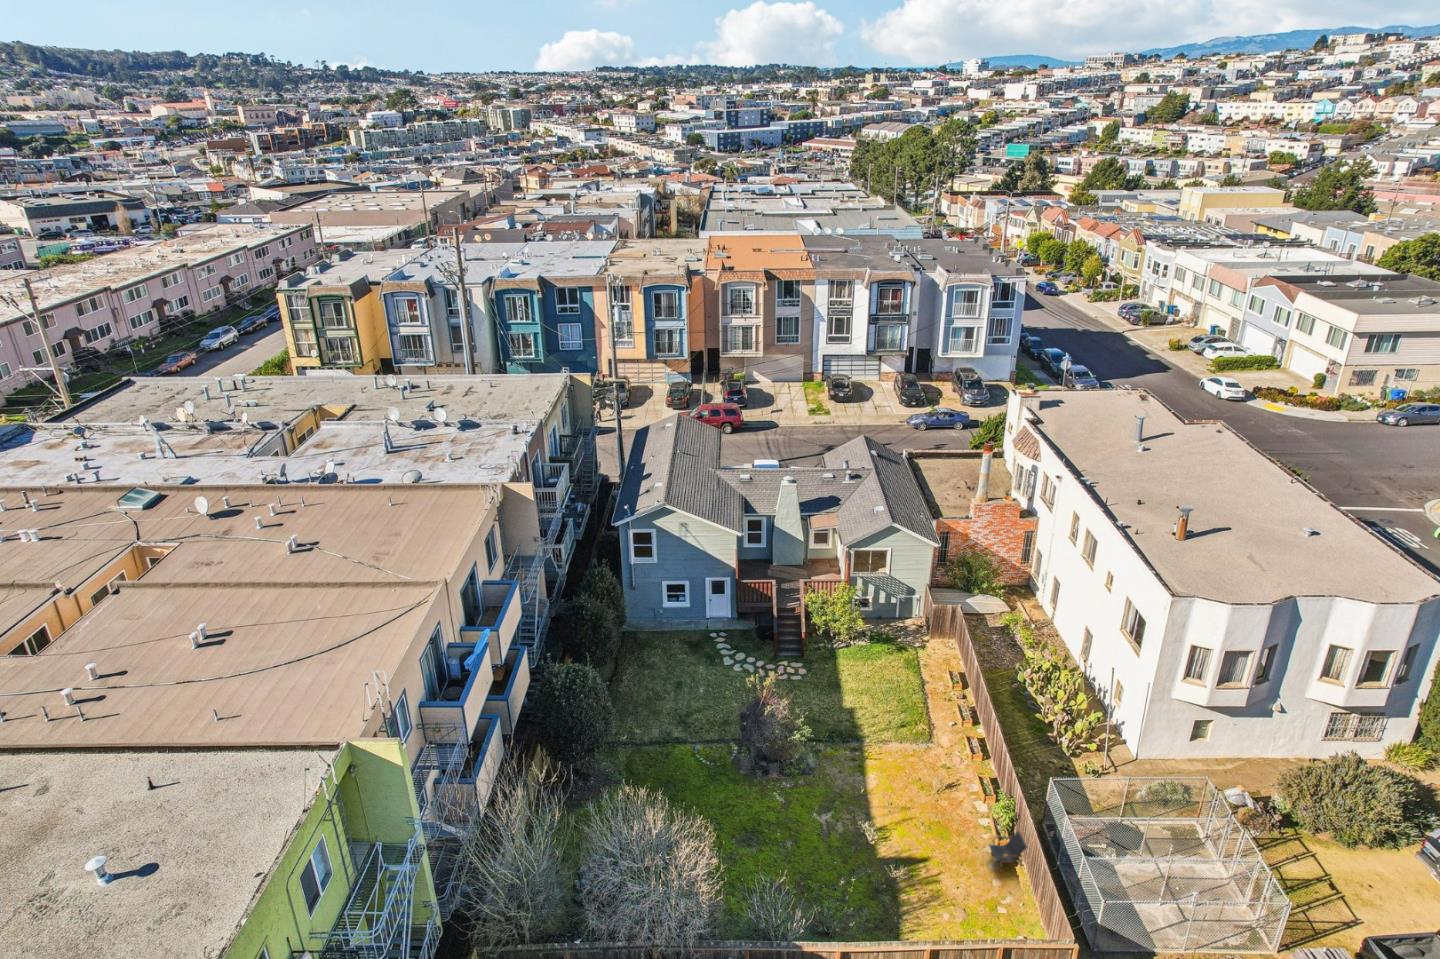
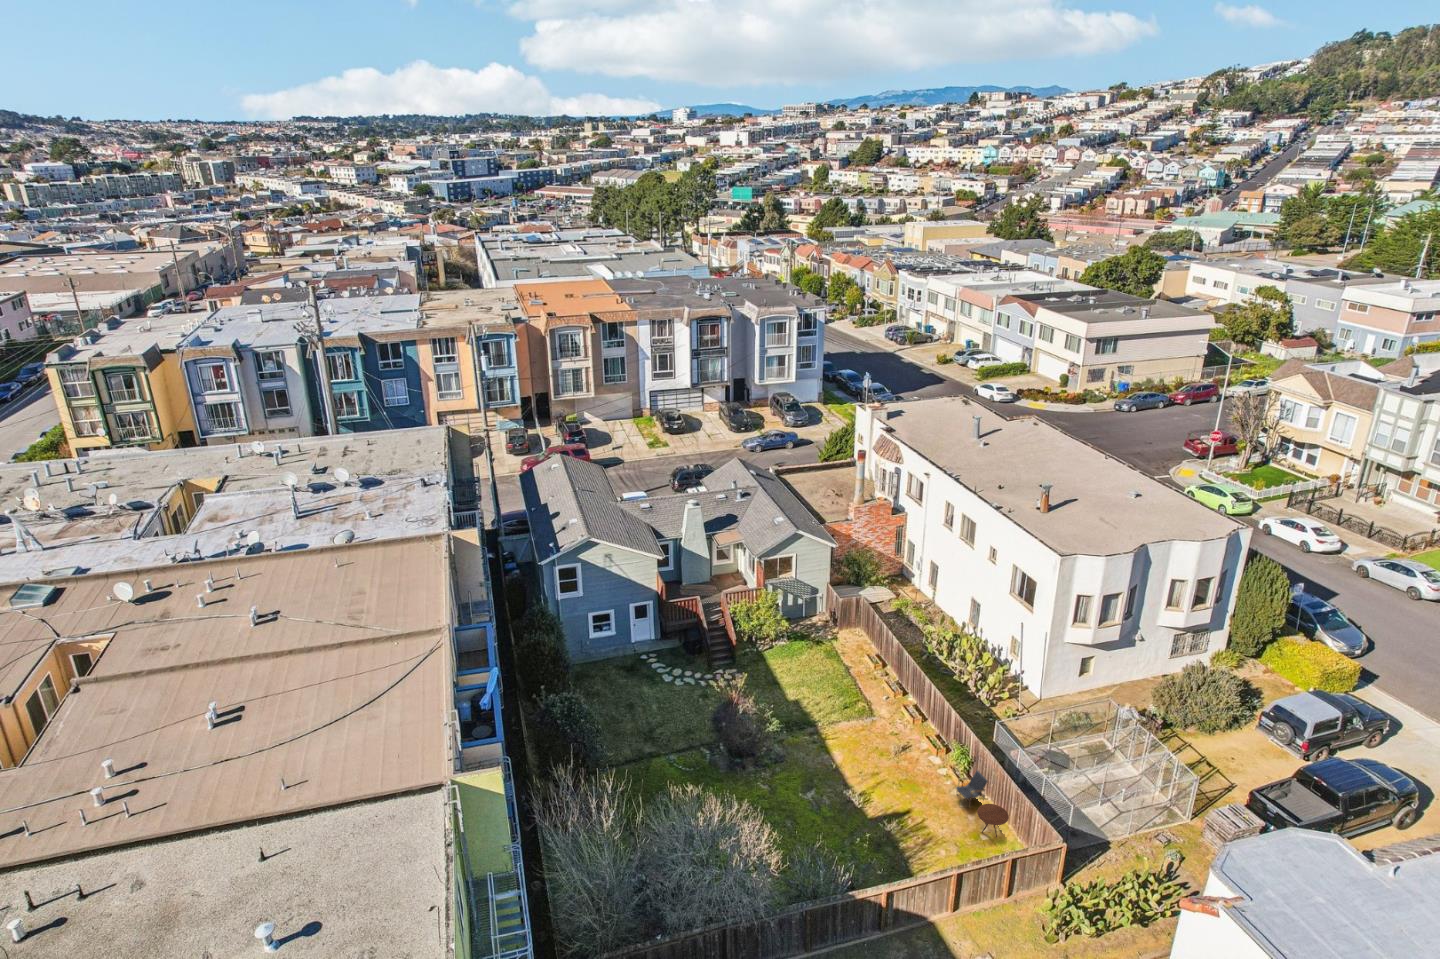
round table: none [1001,873,1038,916] -> present [977,804,1009,837]

